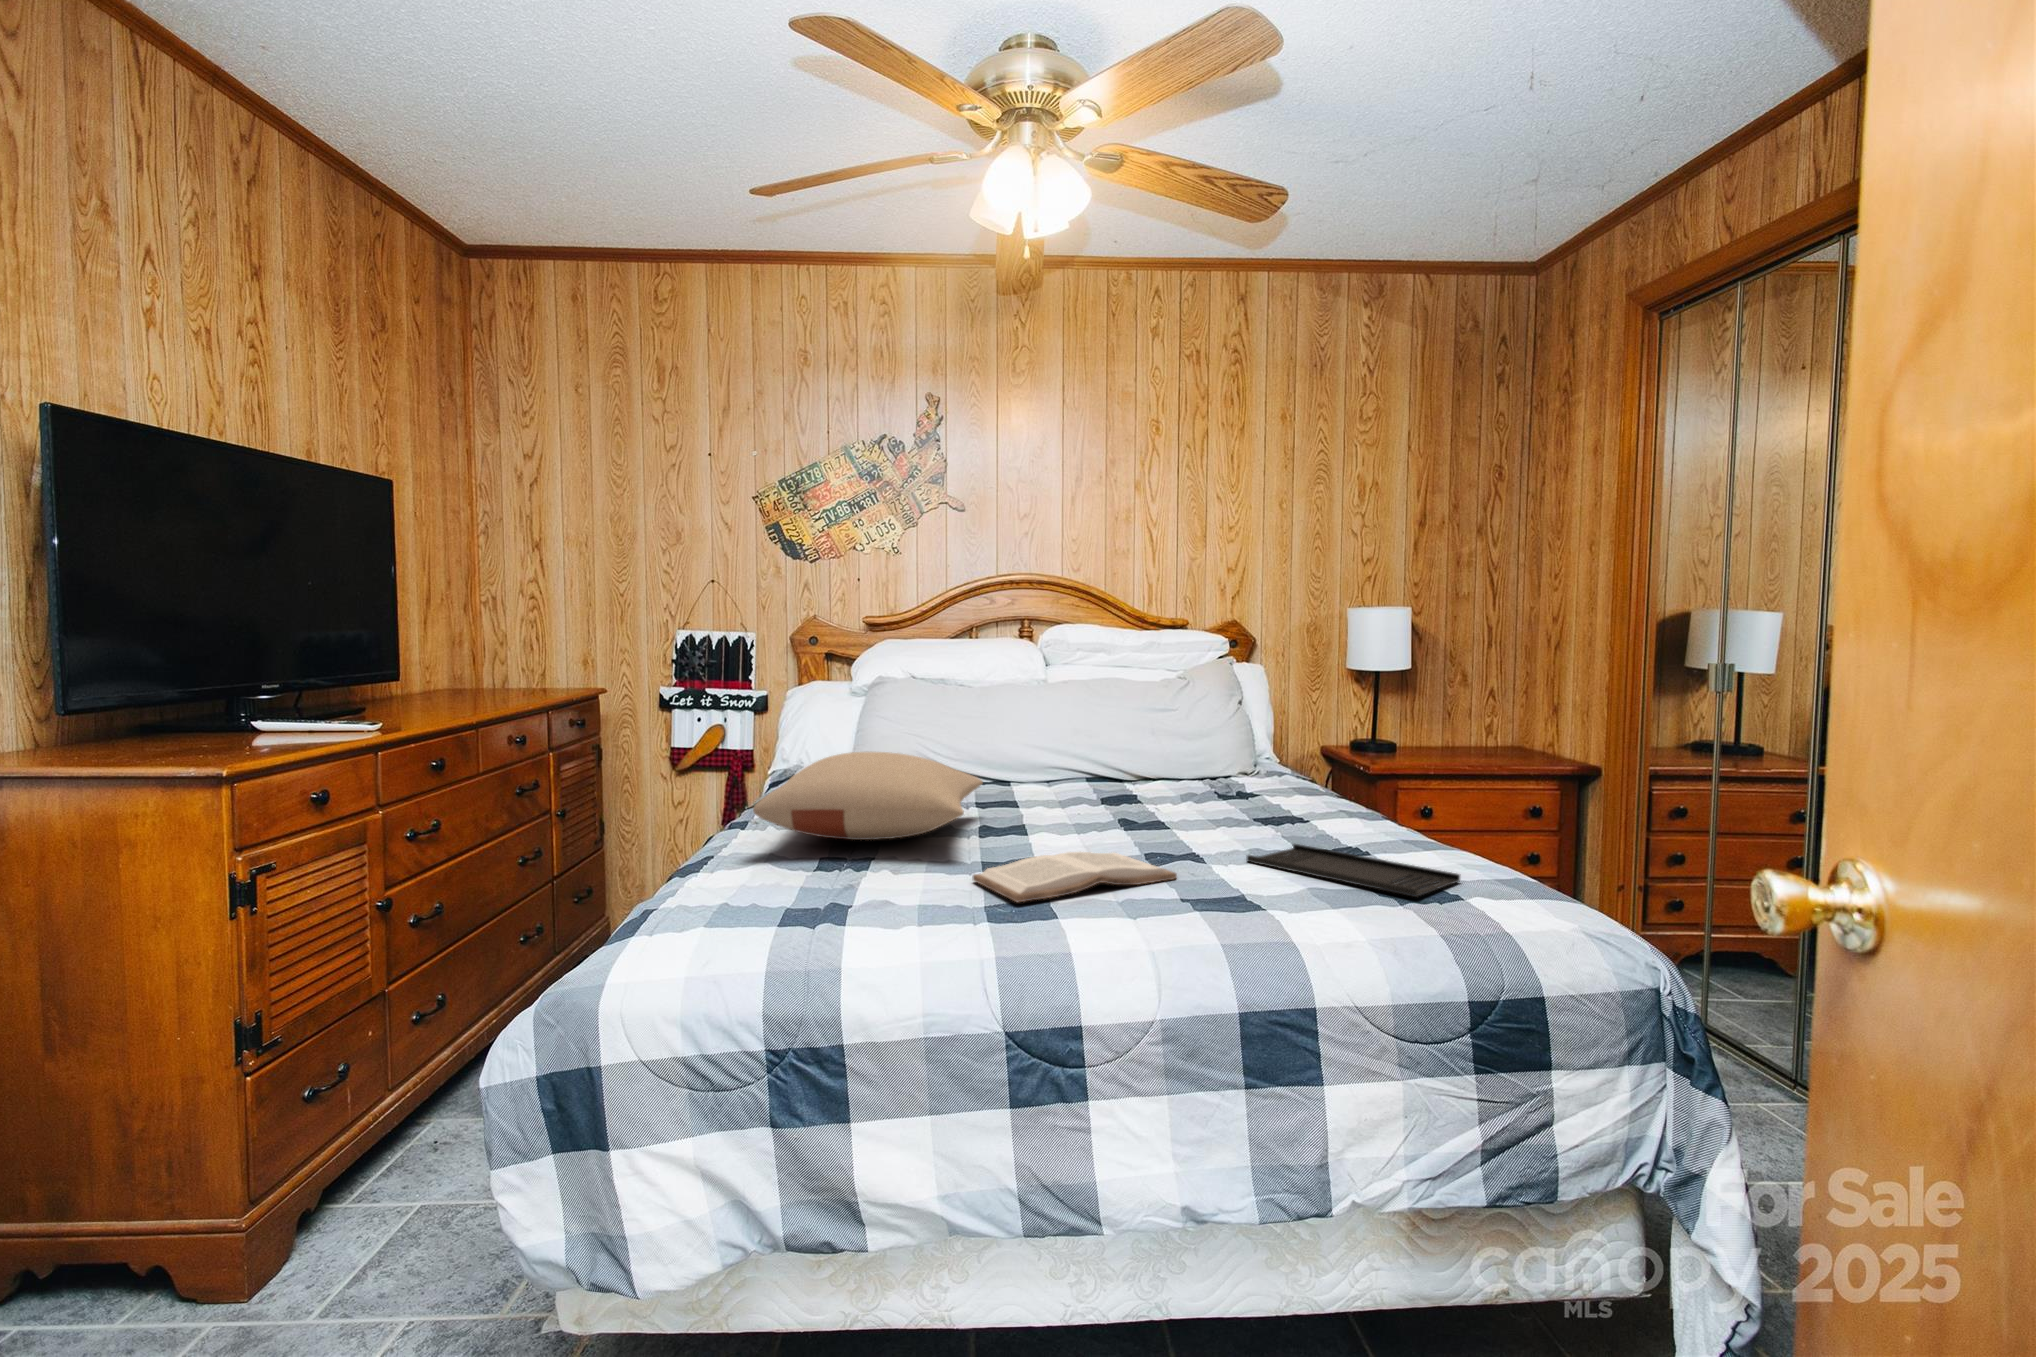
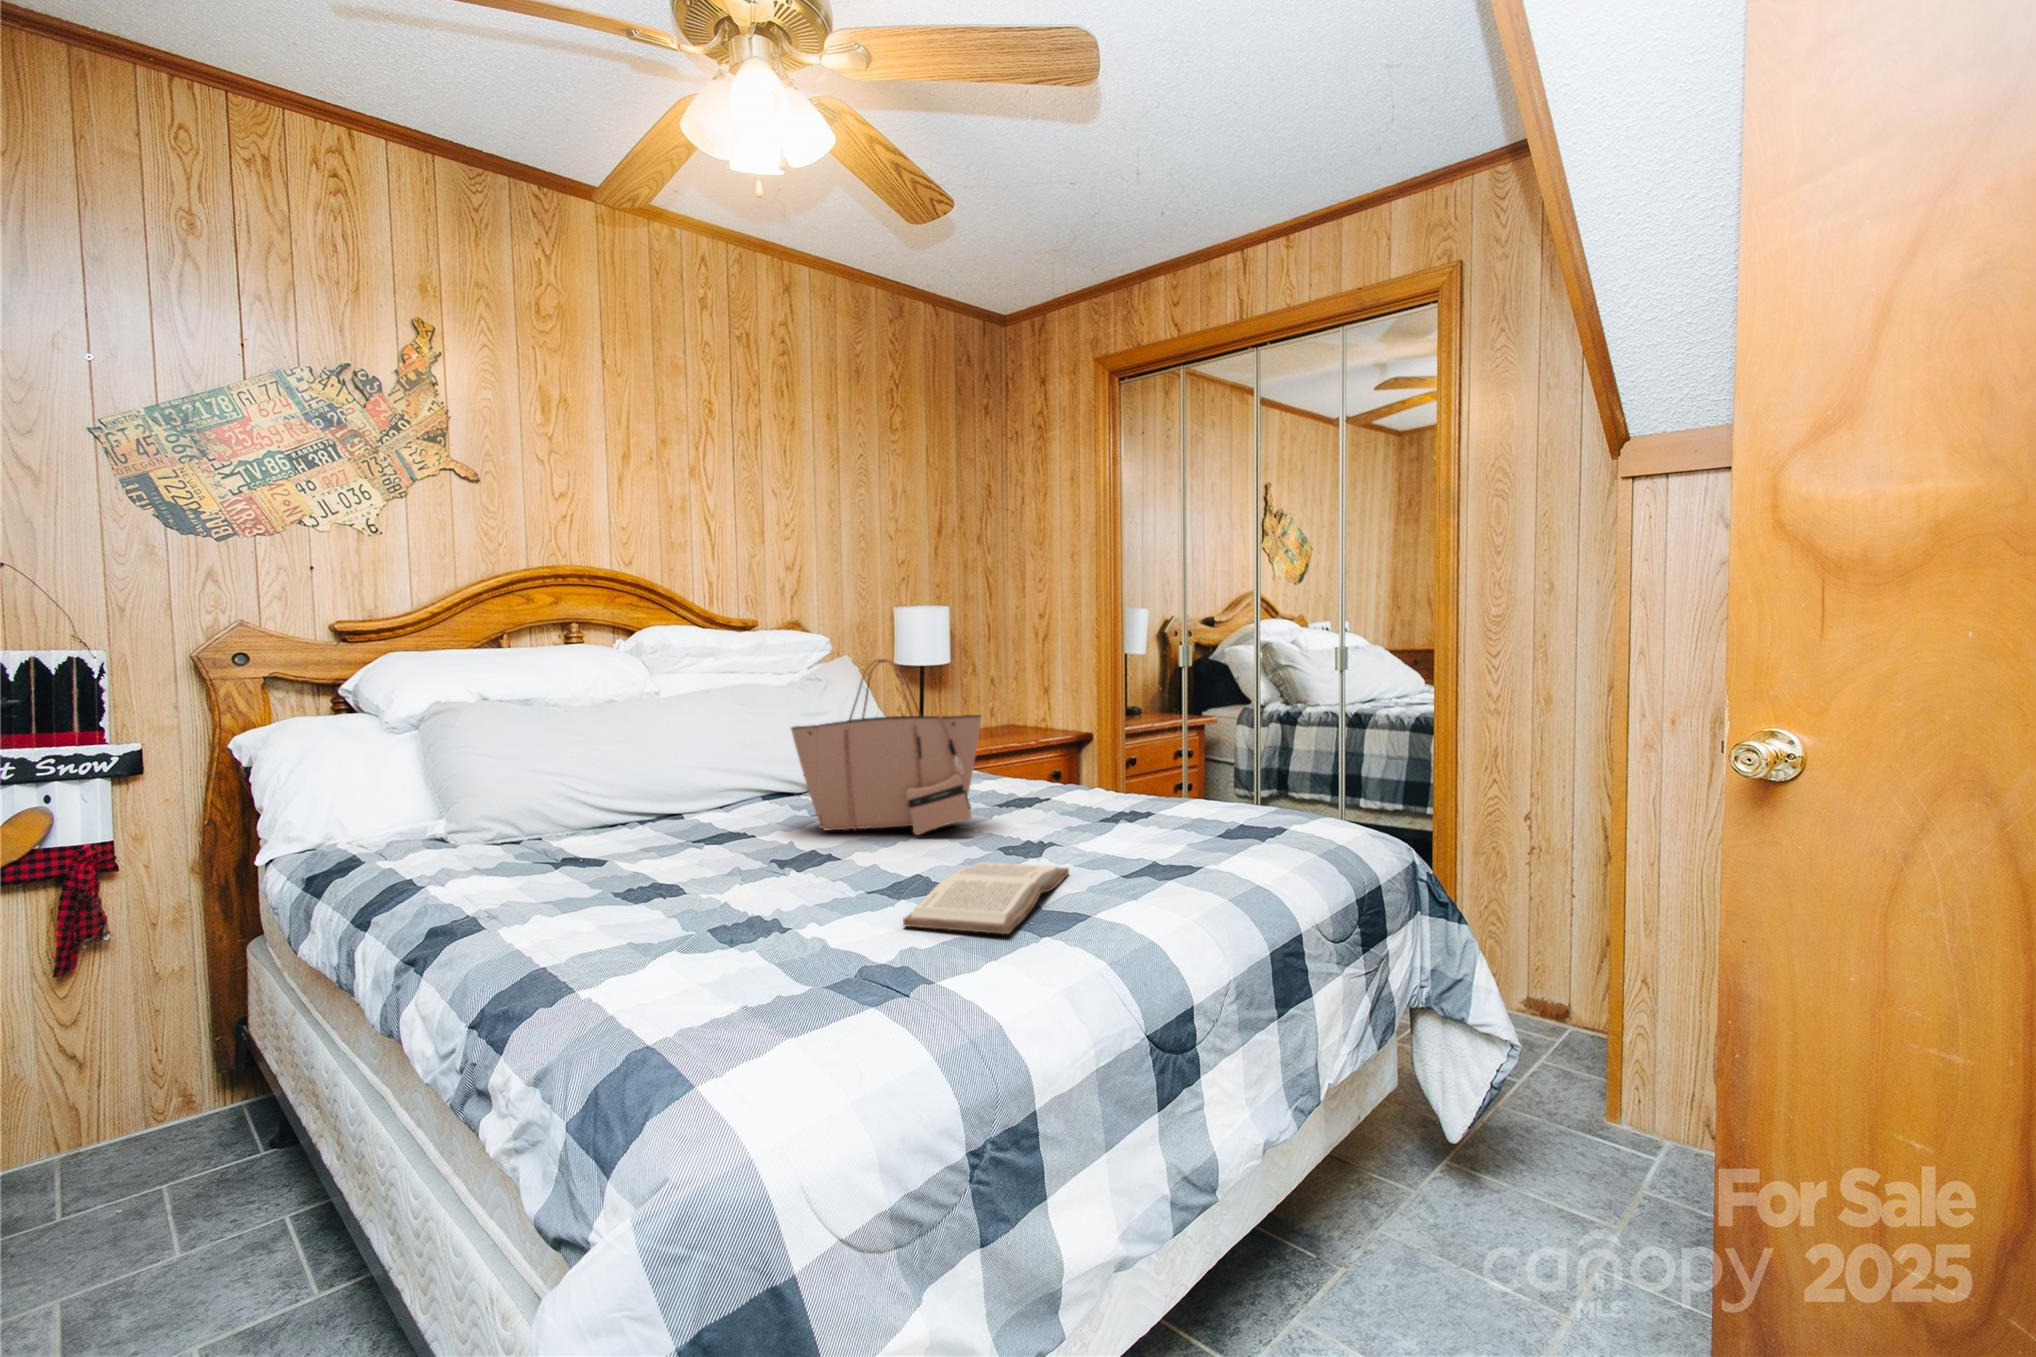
tote bag: none [1060,661,1216,826] -> present [791,659,981,835]
pillow: present [753,752,983,840] -> none [487,794,838,926]
tray: present [1247,844,1460,897] -> none [1080,821,1254,846]

